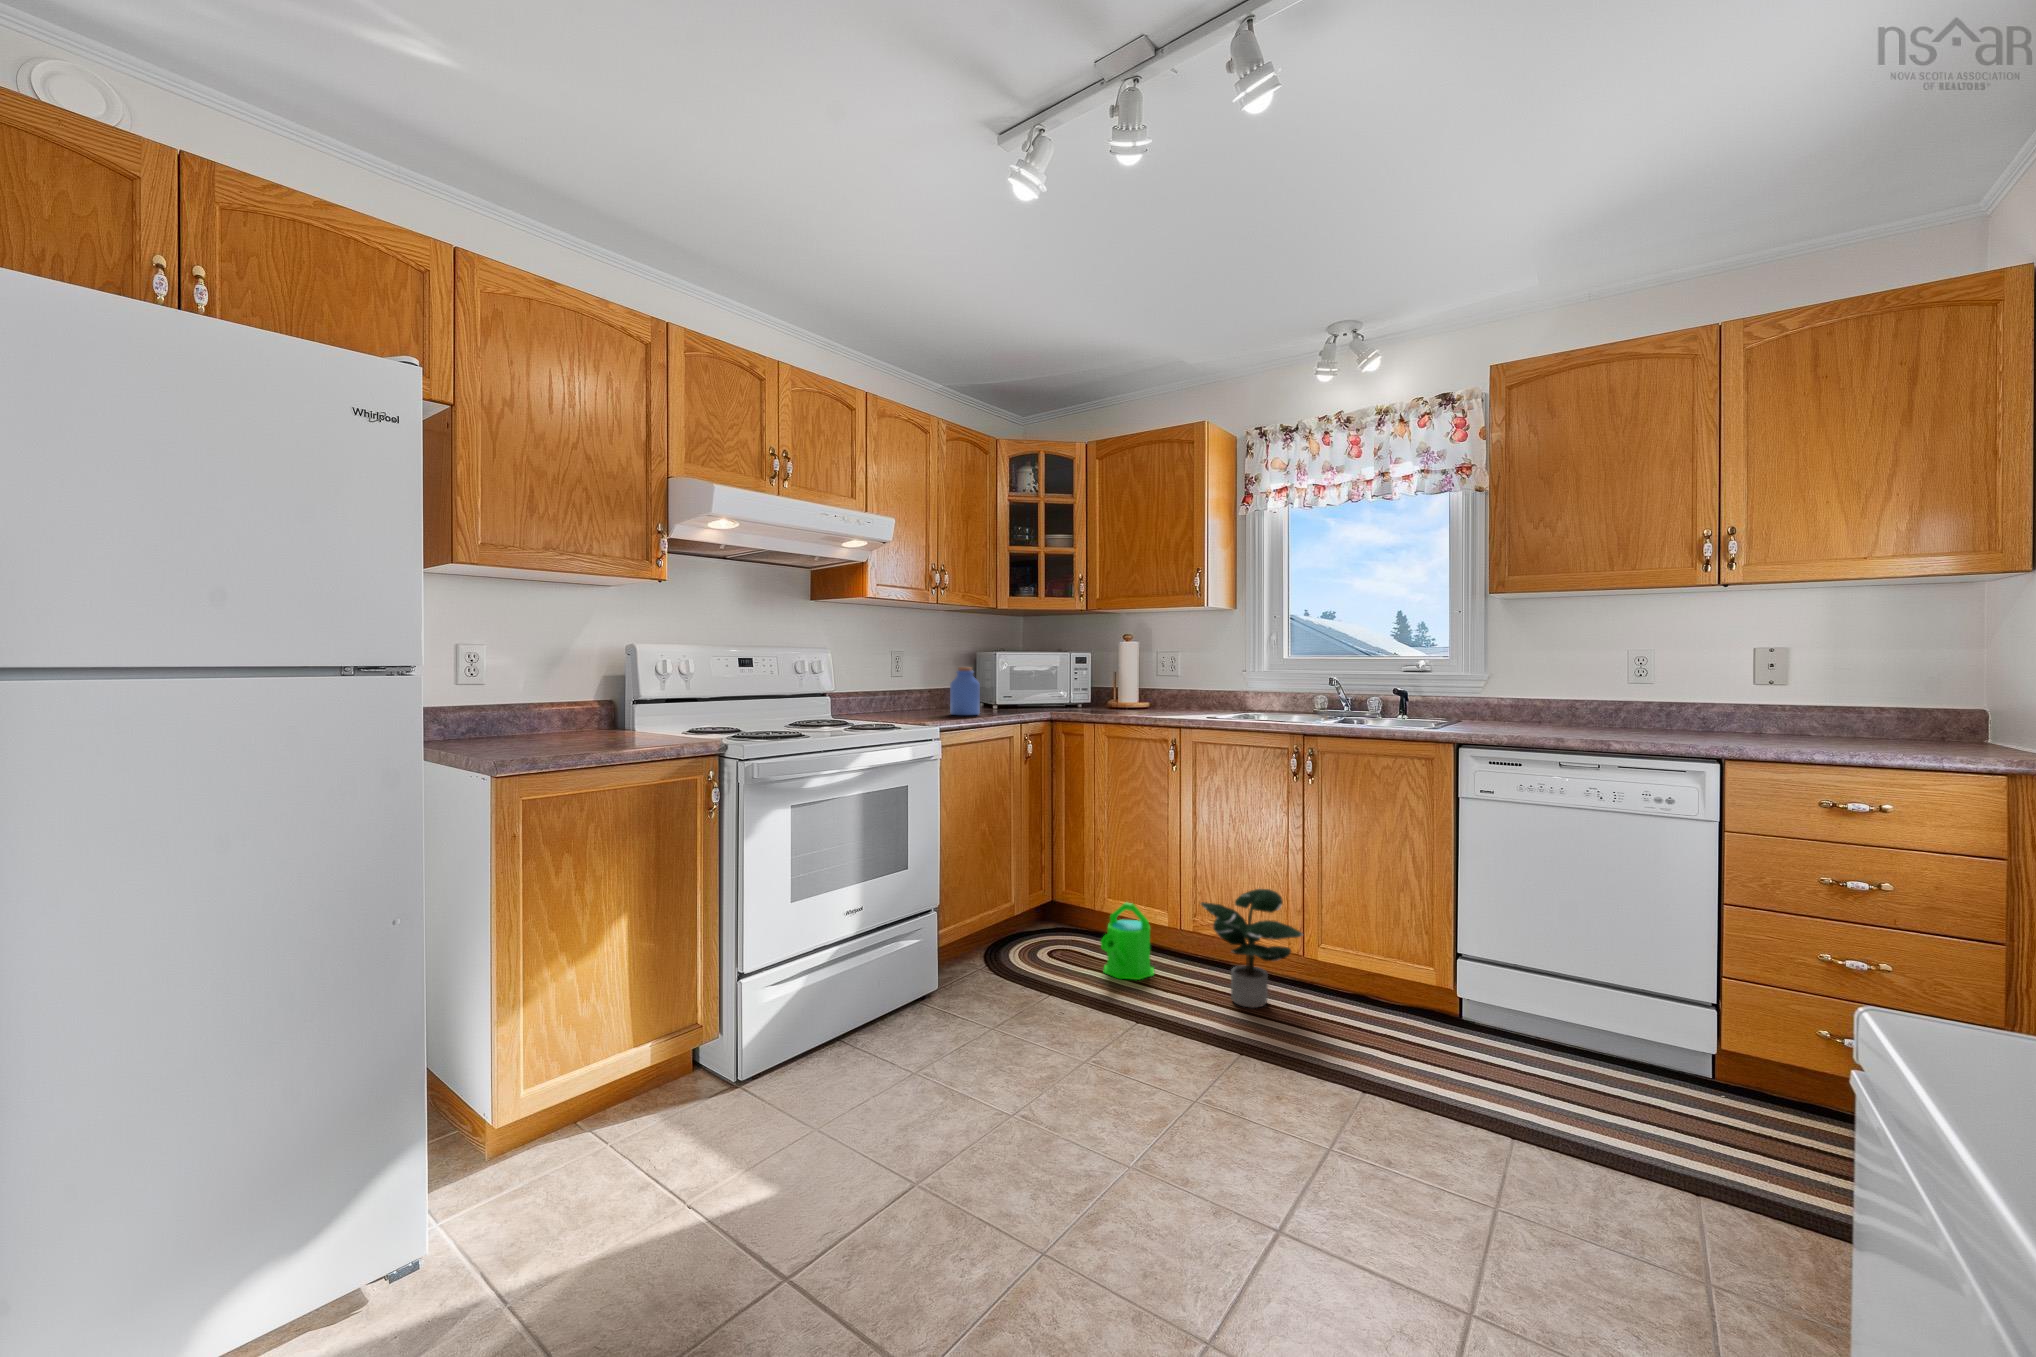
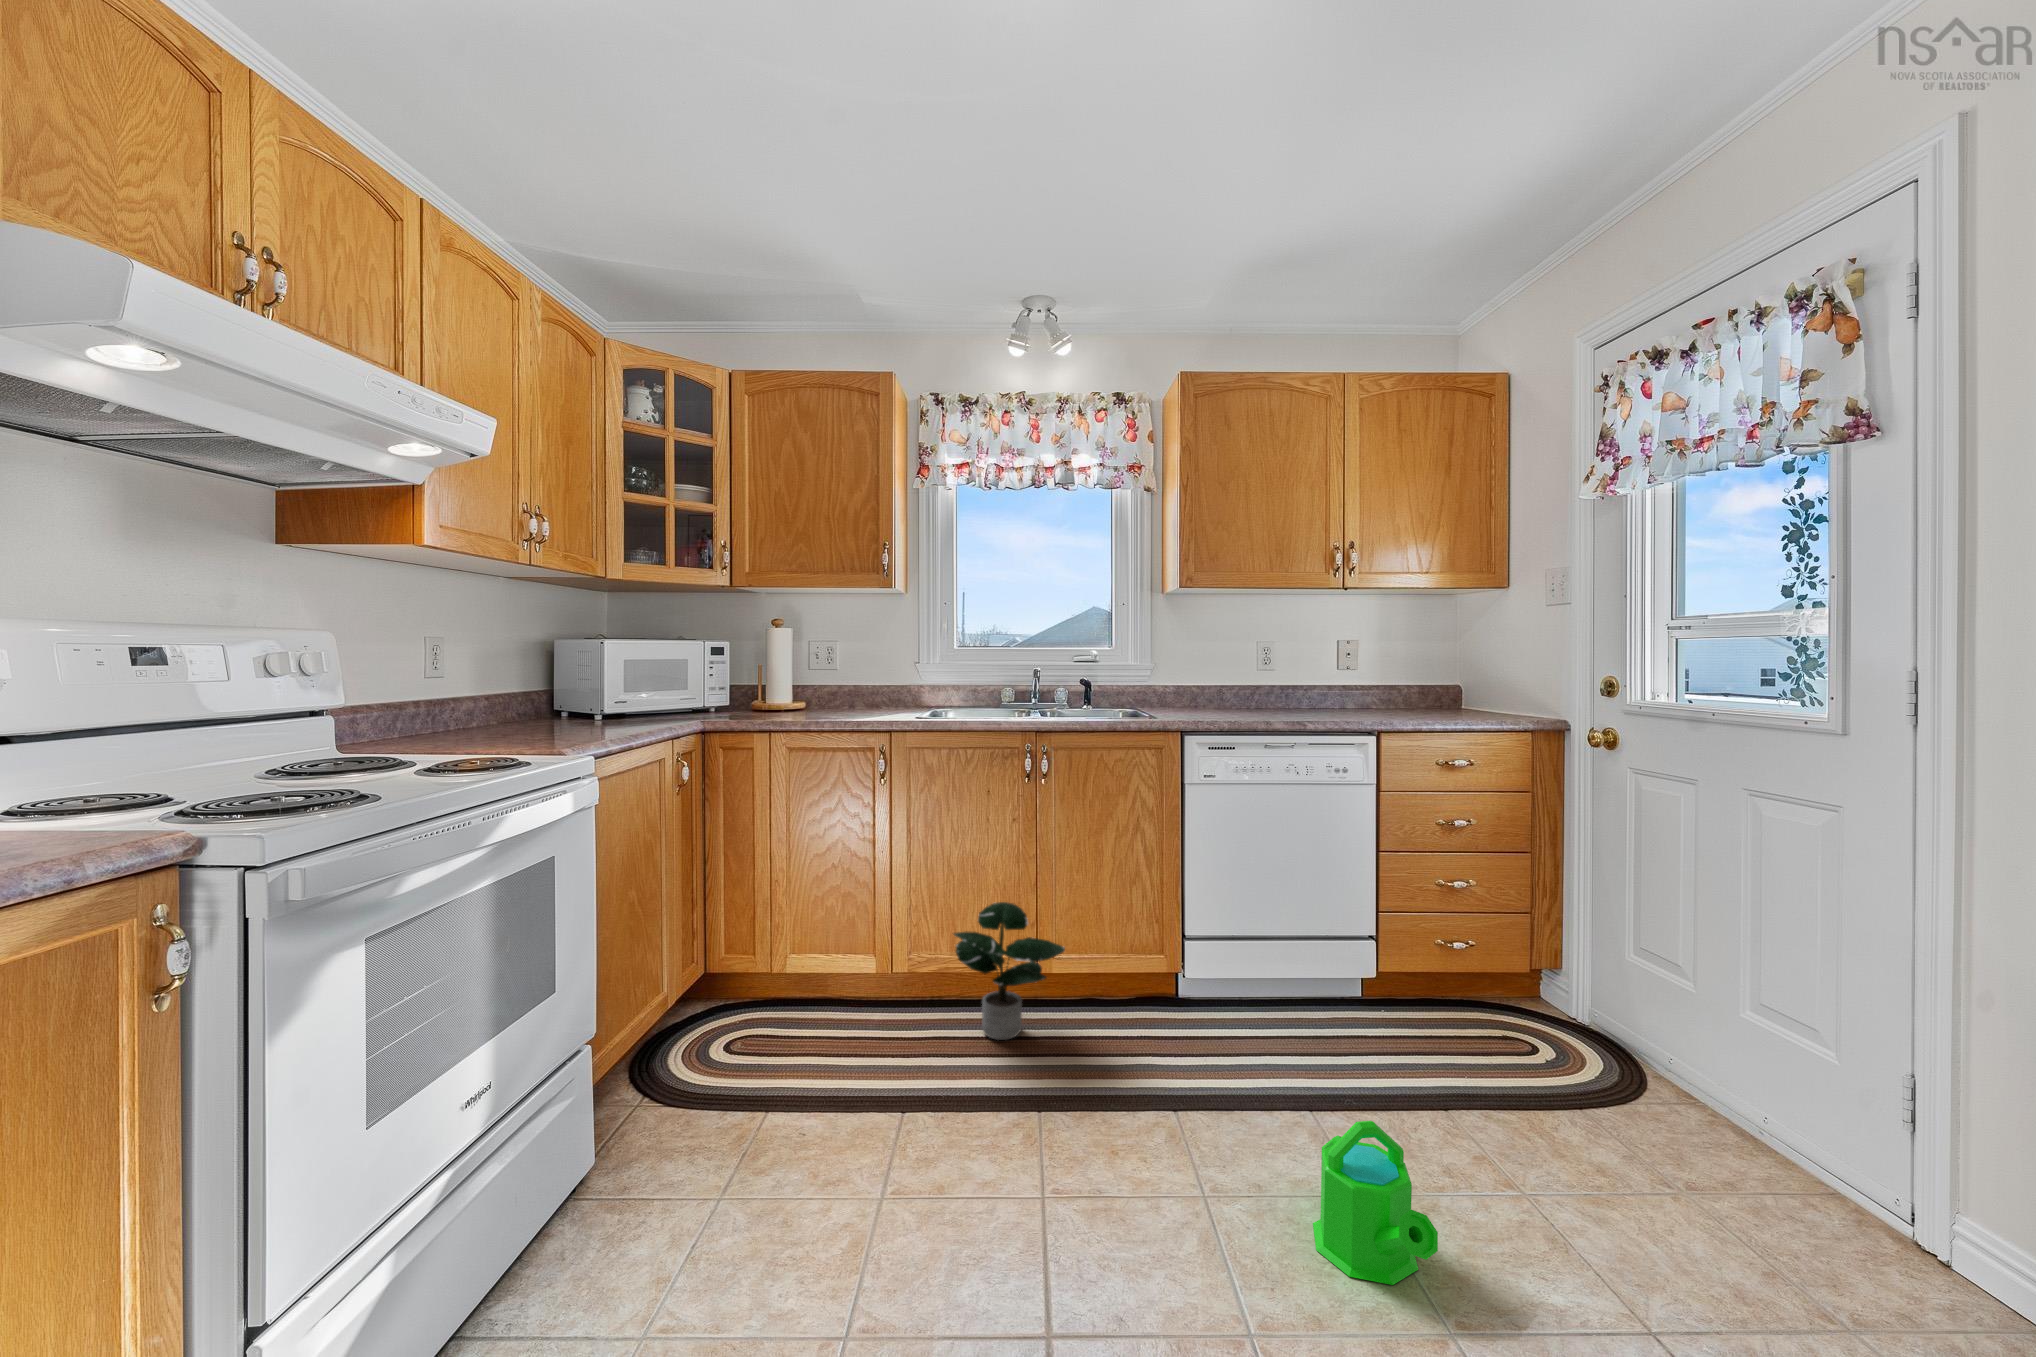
jar: present [950,667,980,715] -> none [554,659,603,730]
watering can: present [1101,902,1154,980] -> present [1313,1121,1438,1285]

